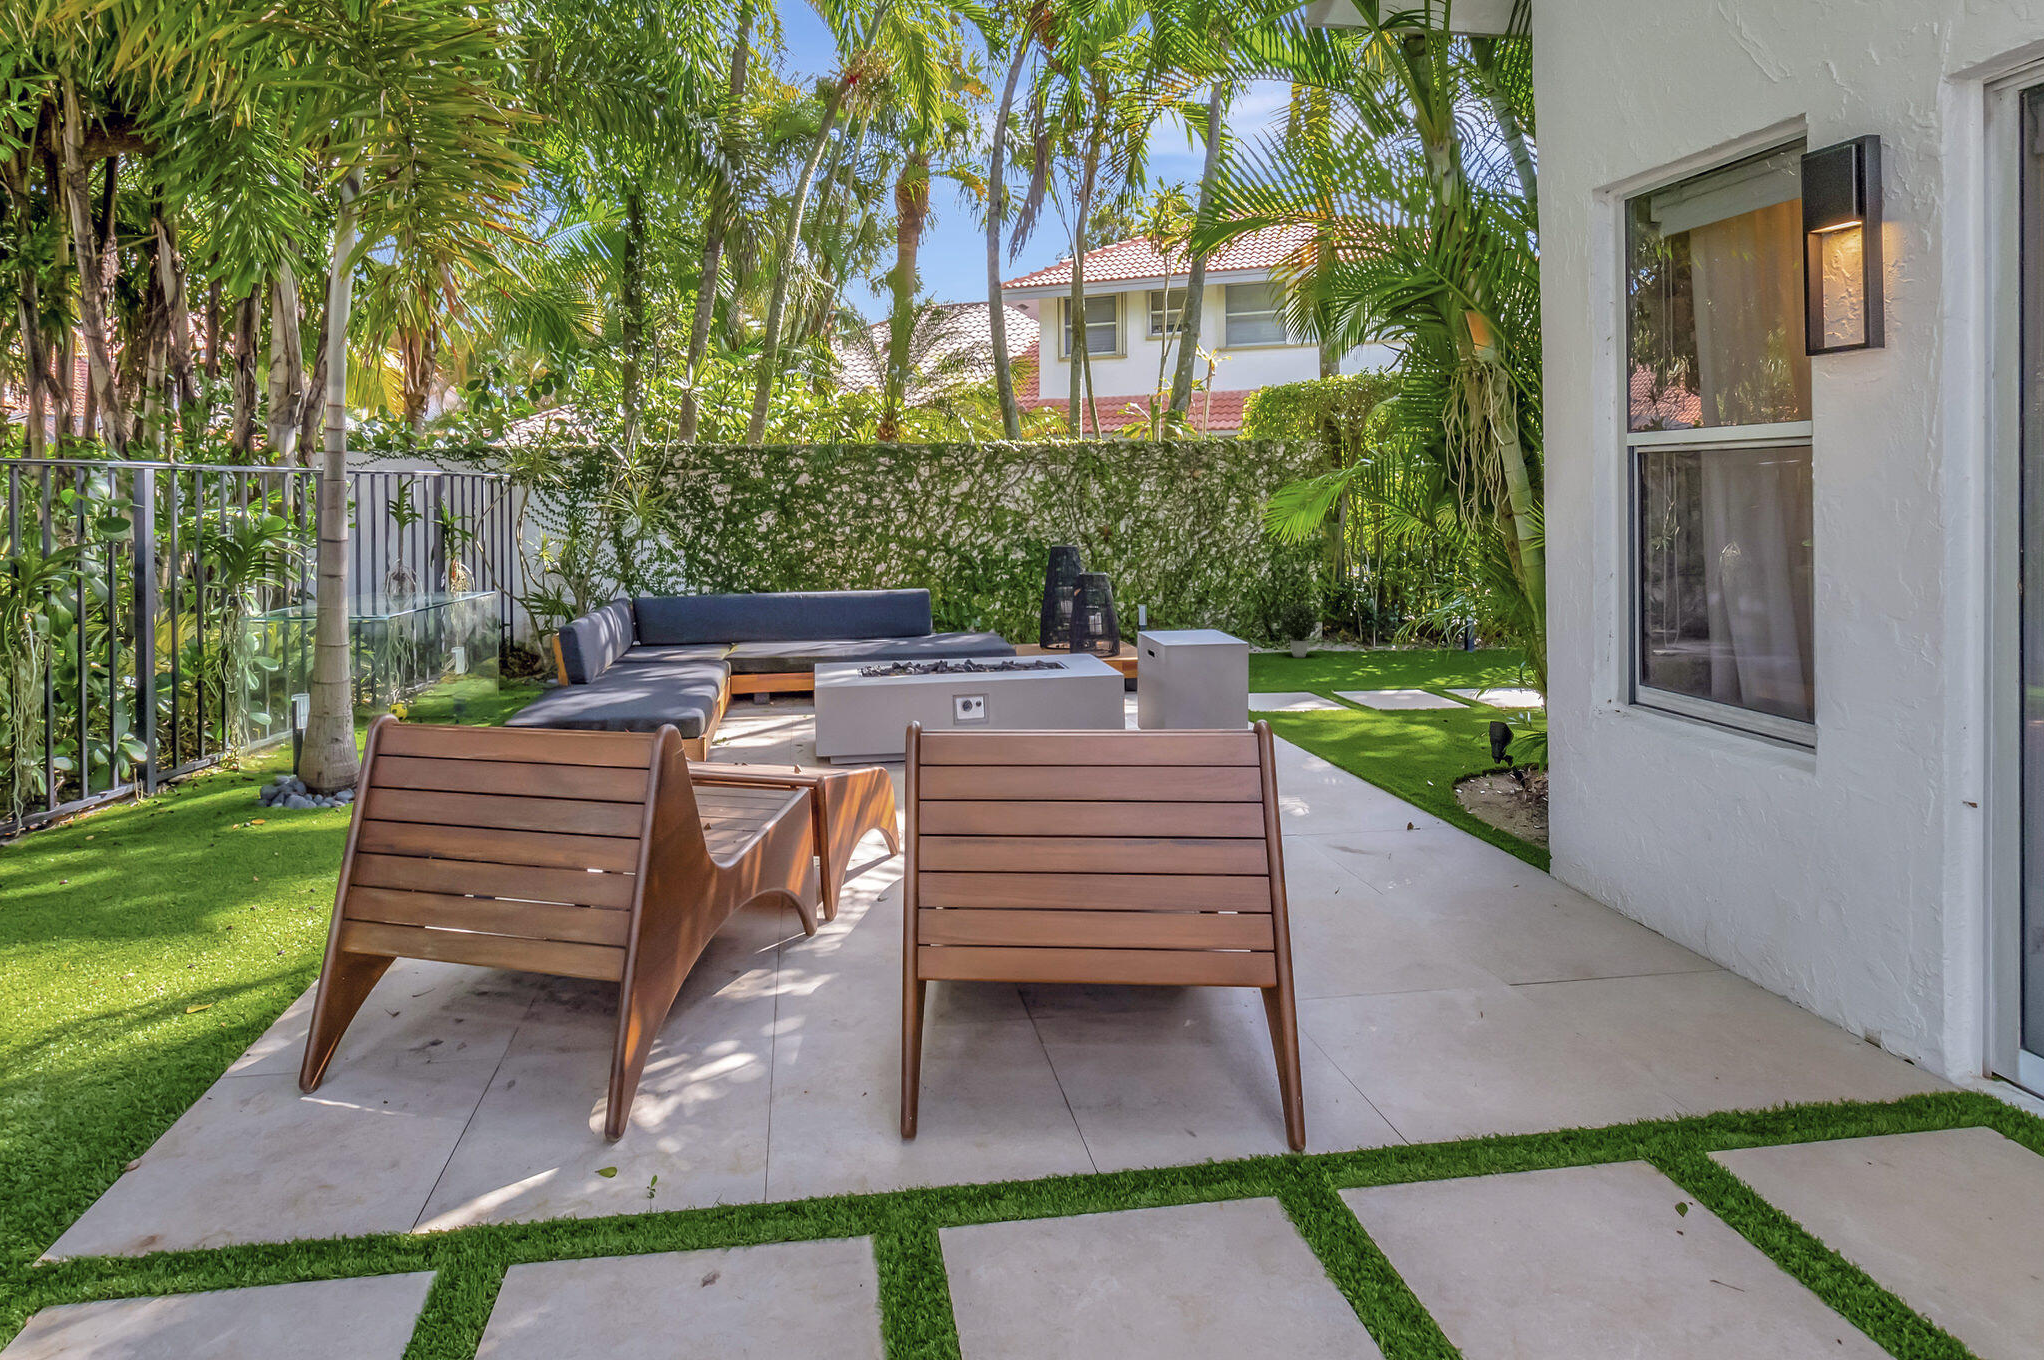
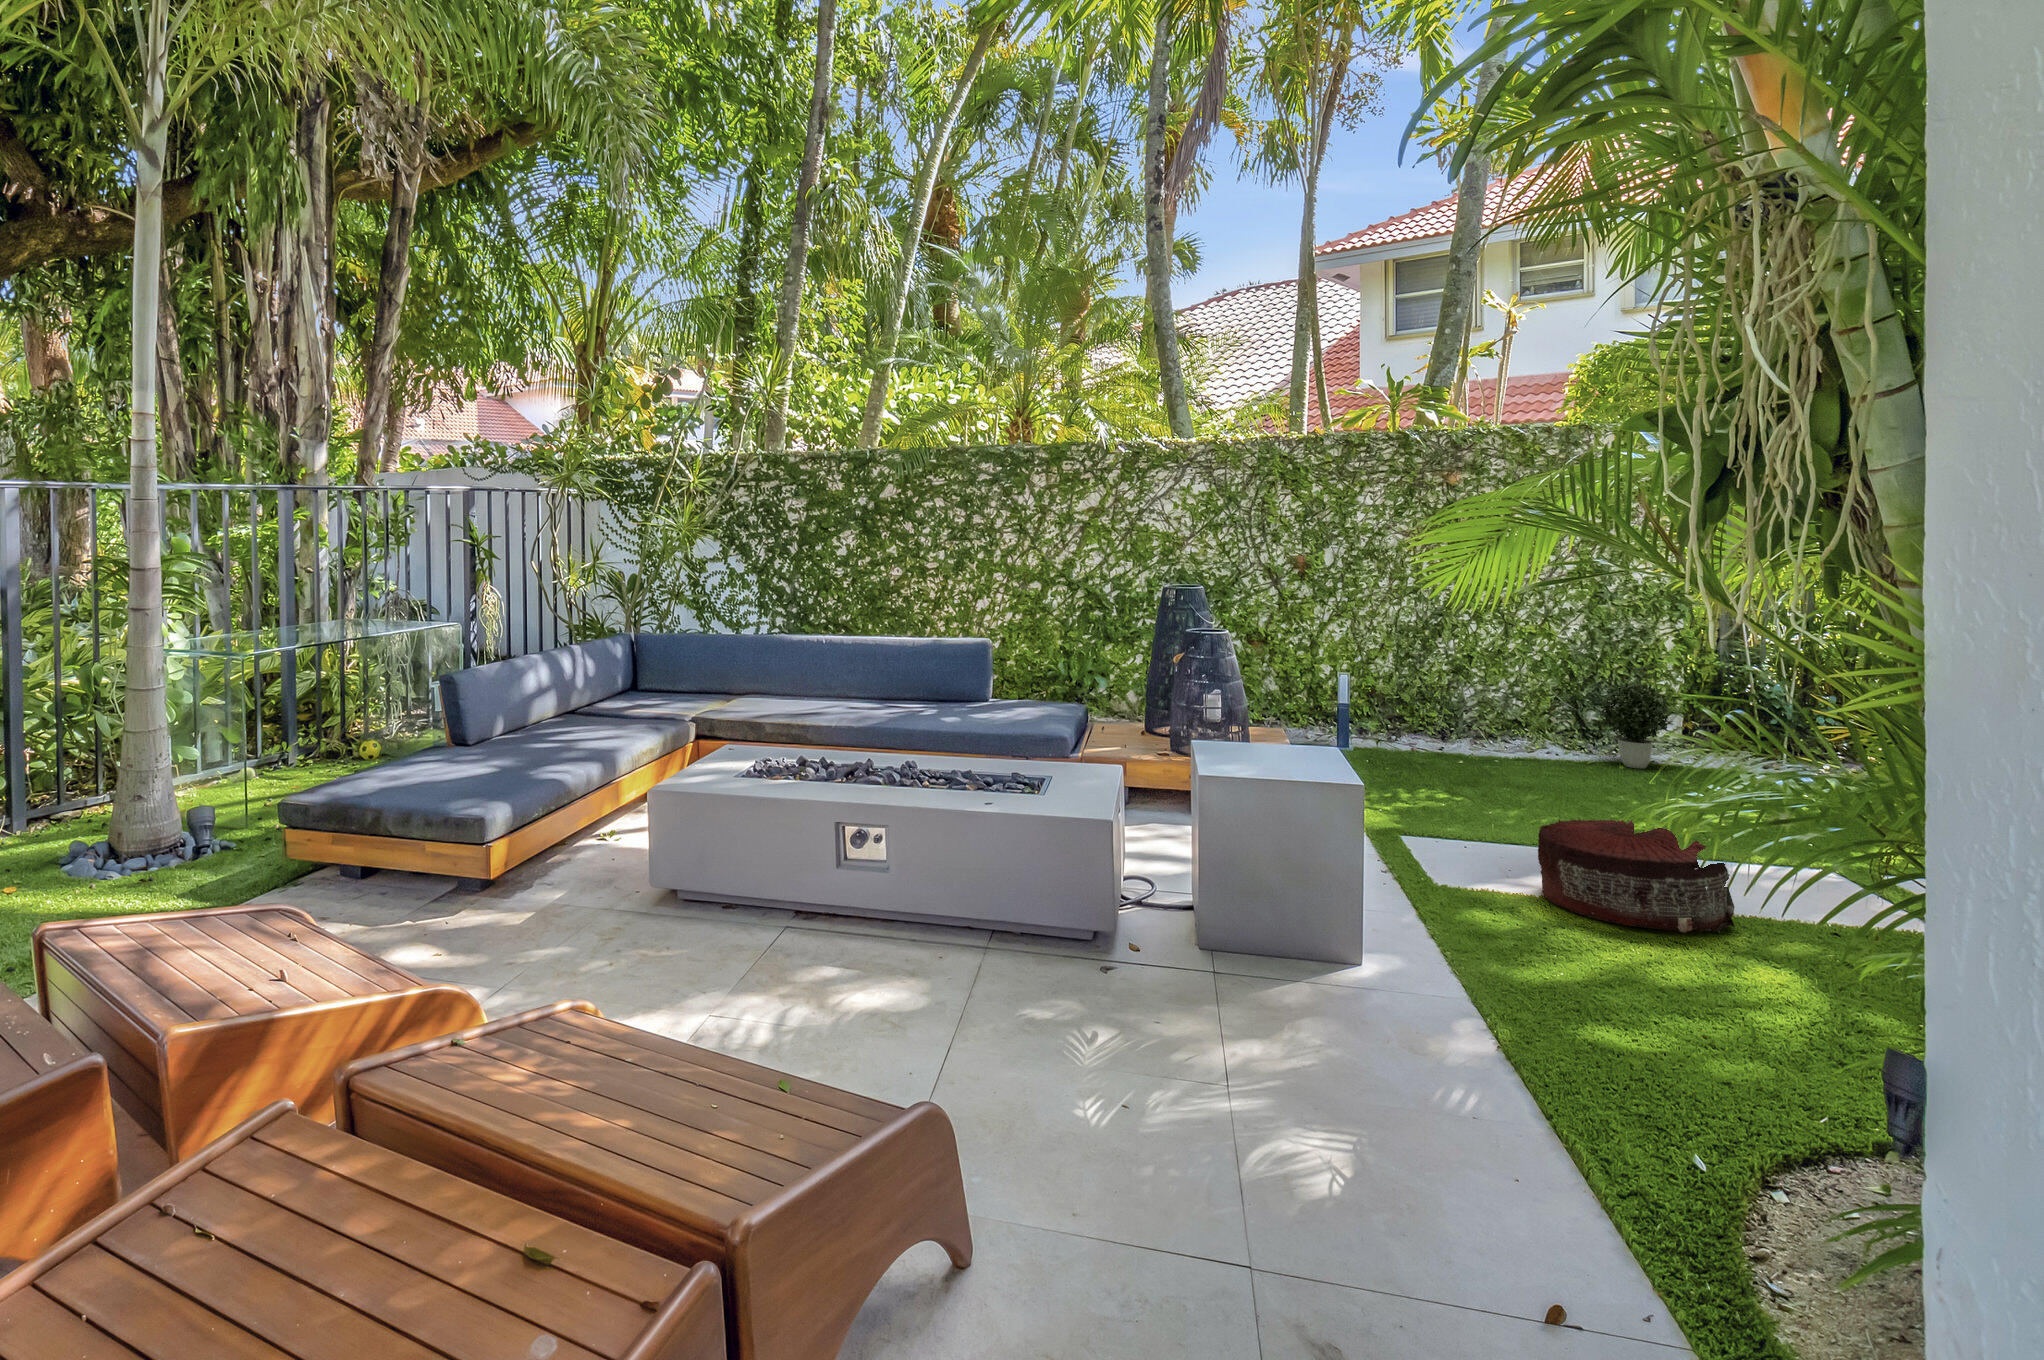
pouf: none [1286,665,1377,715] -> present [1538,820,1734,933]

